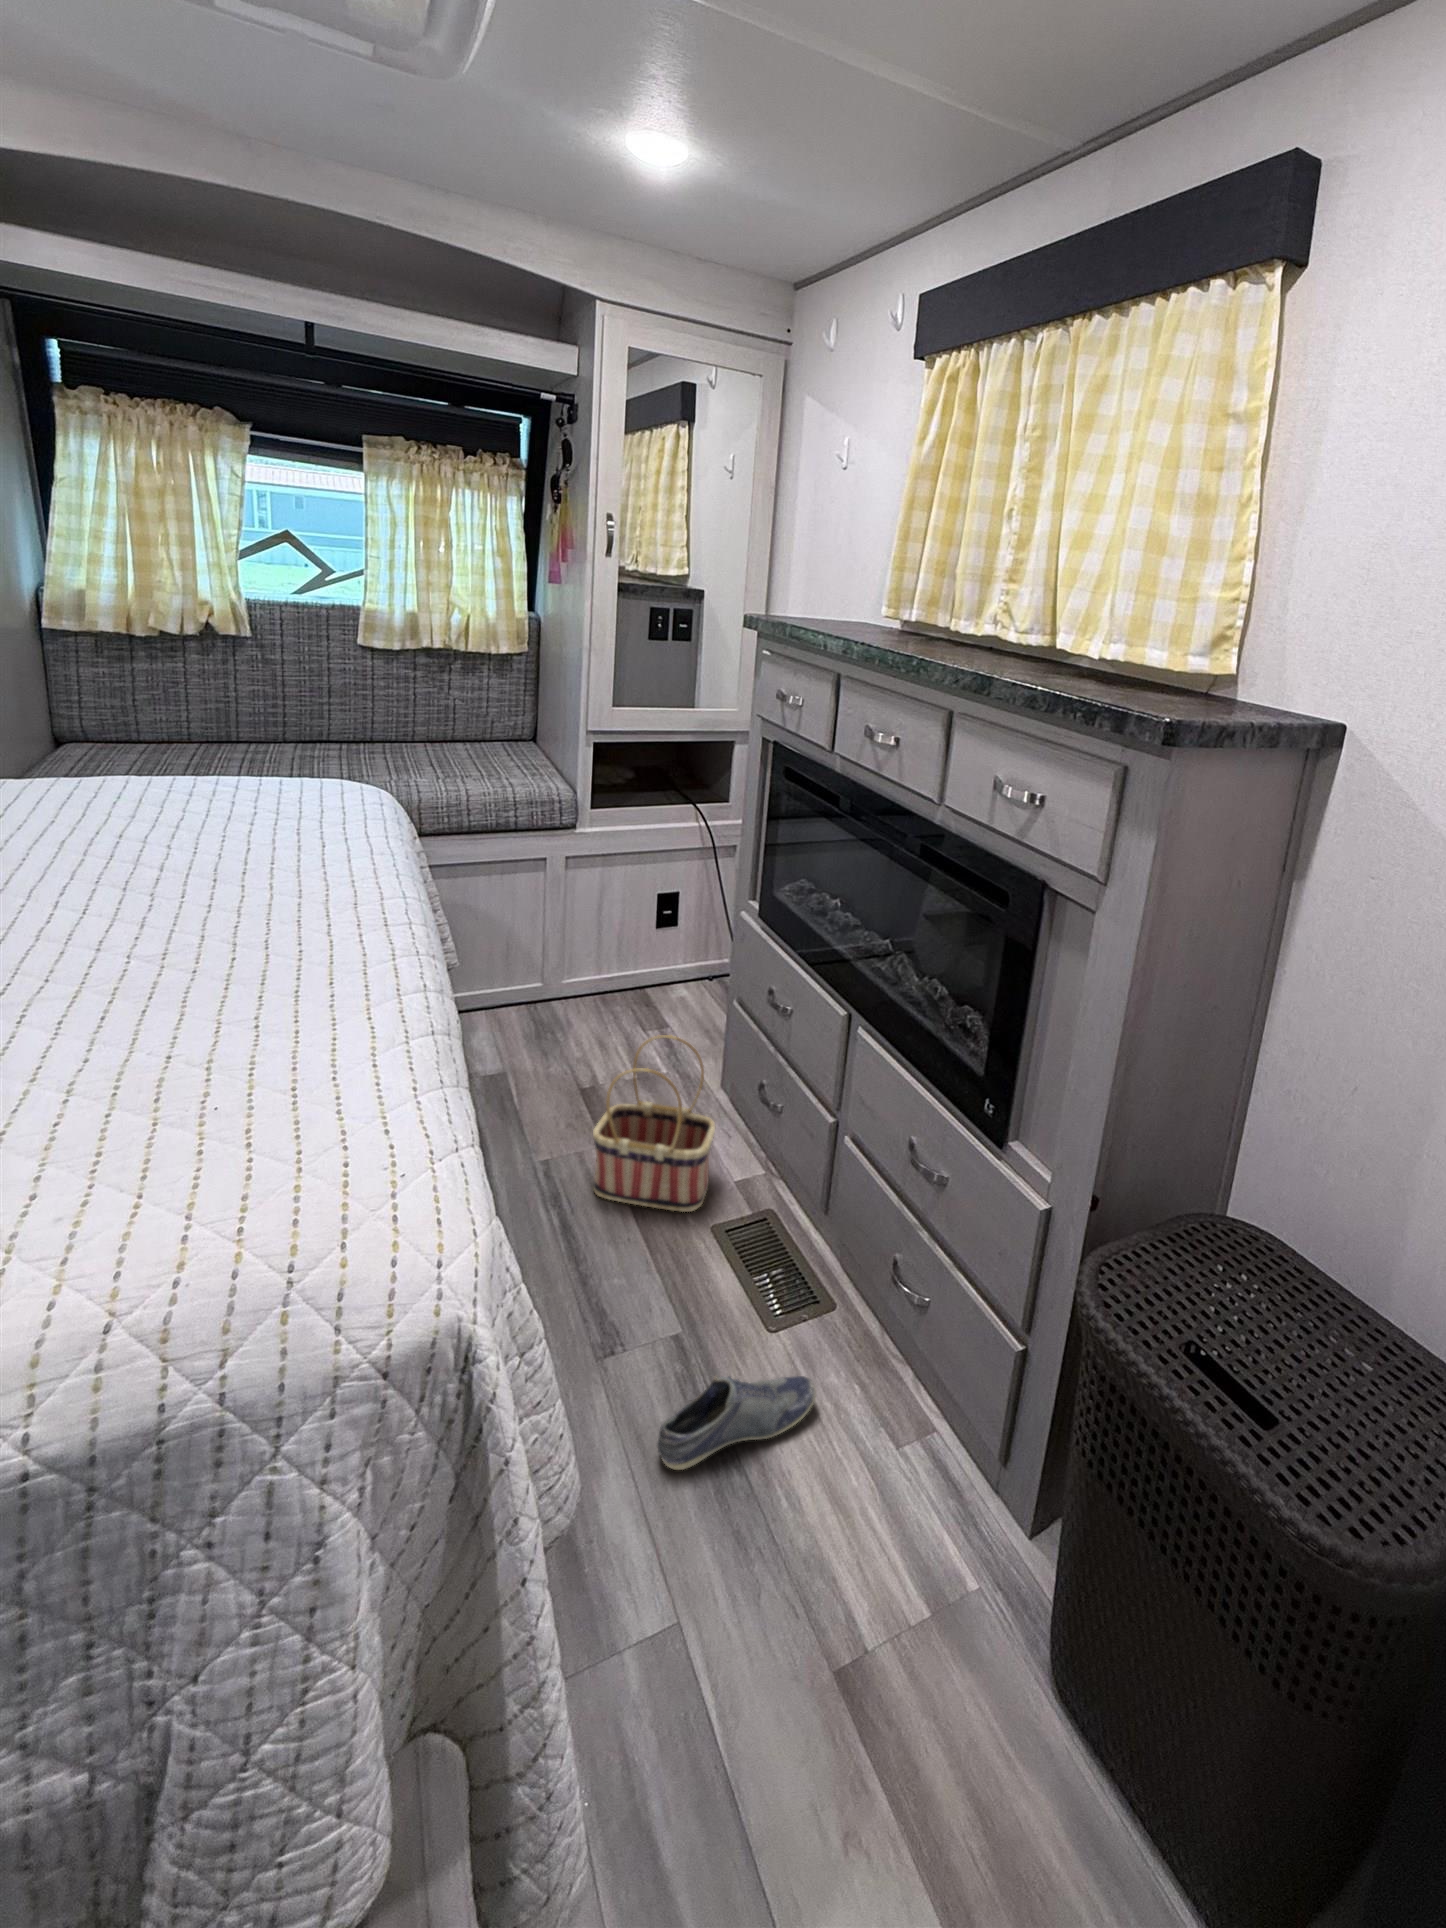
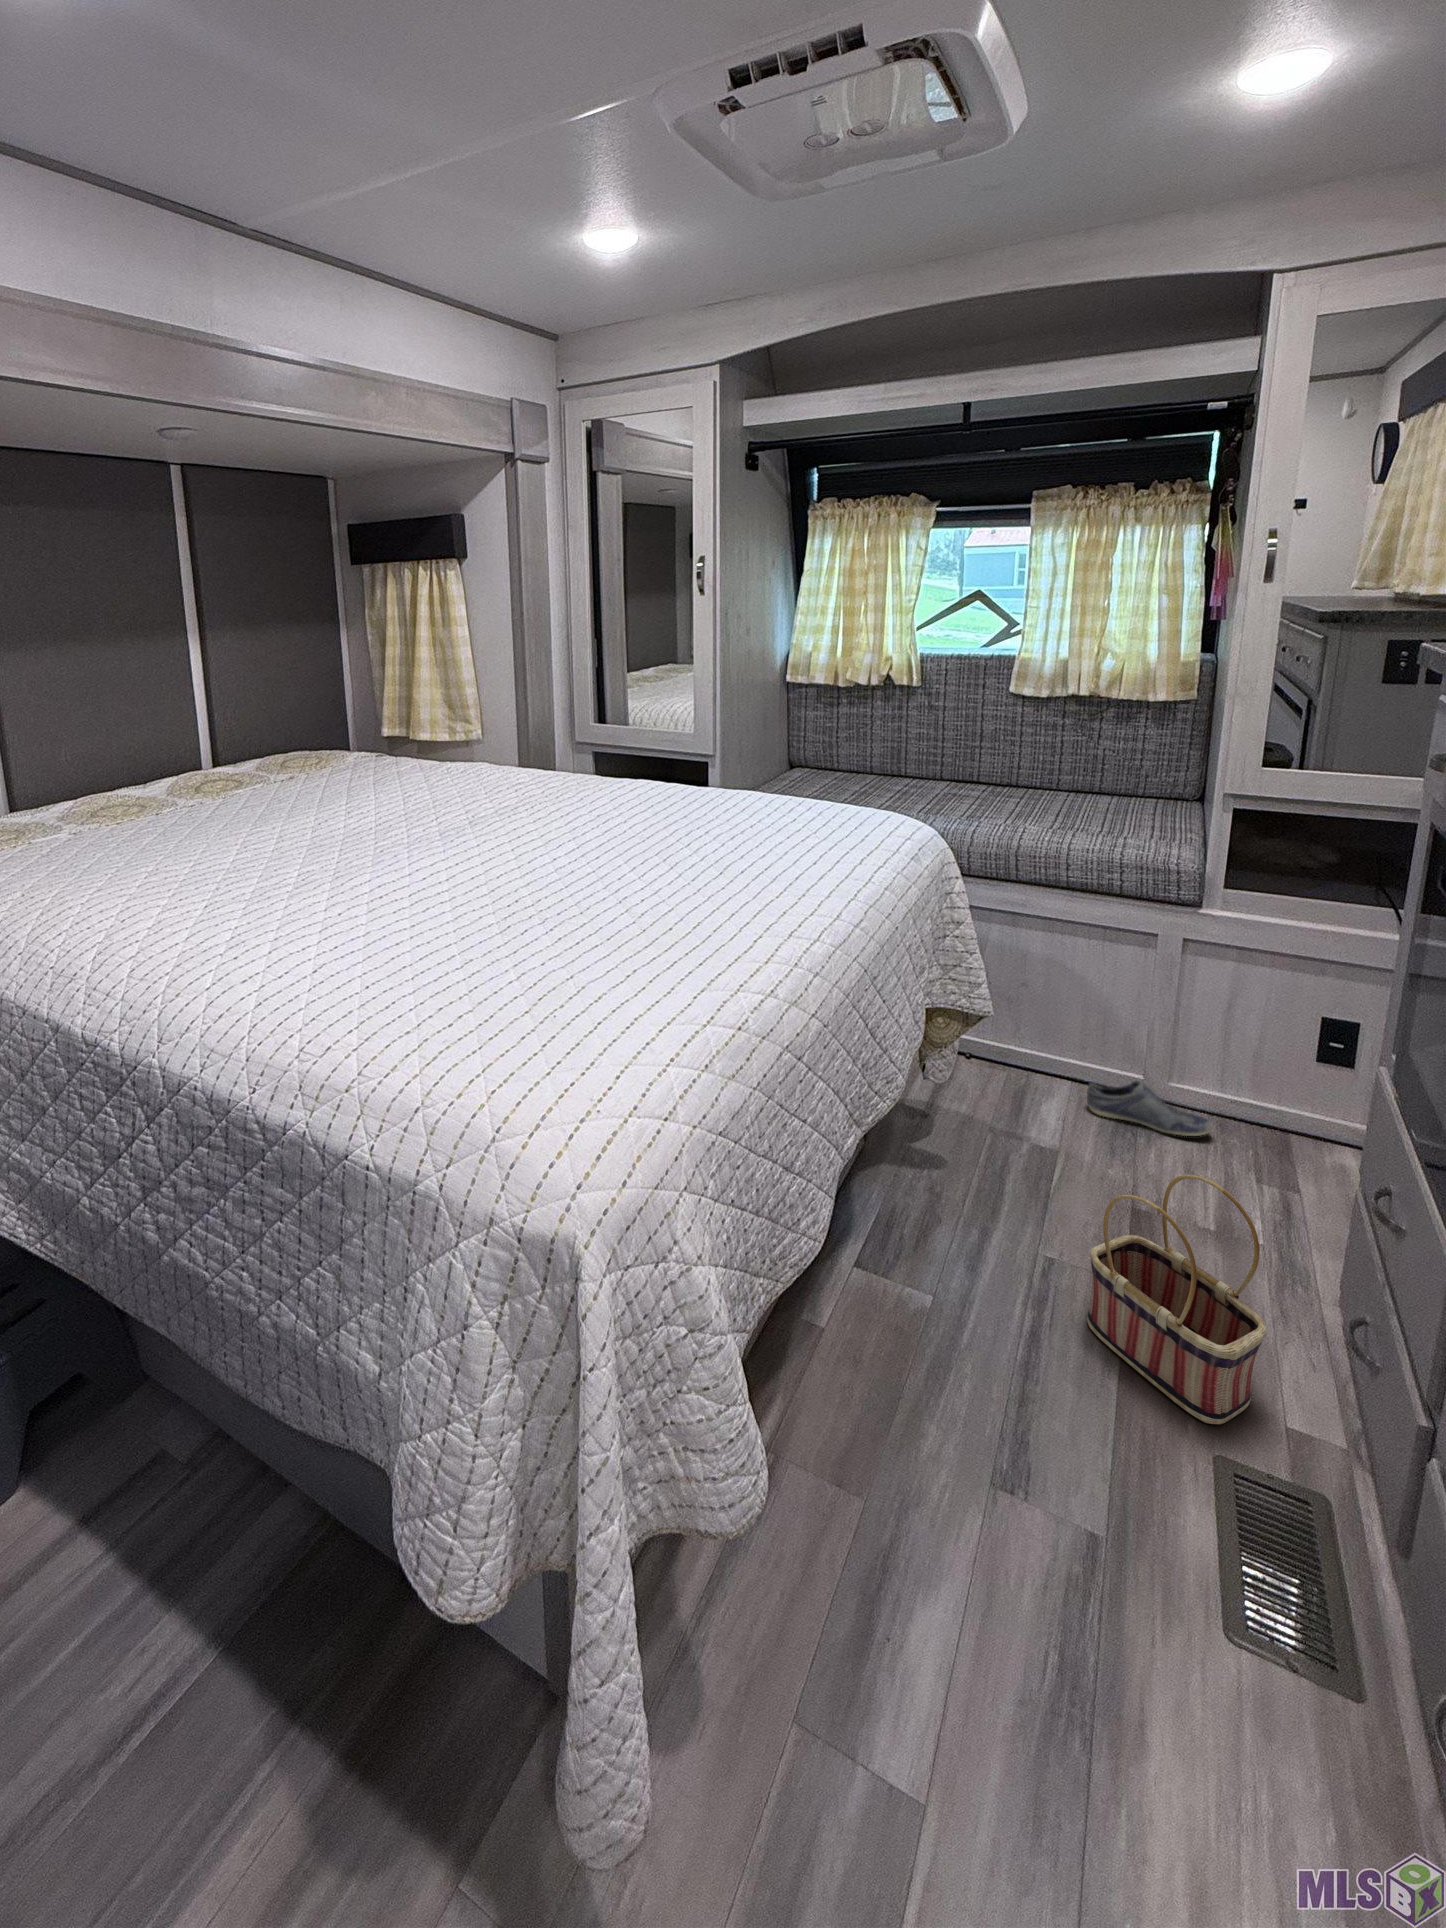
shoe: present [657,1375,816,1470] -> present [1087,1080,1213,1136]

